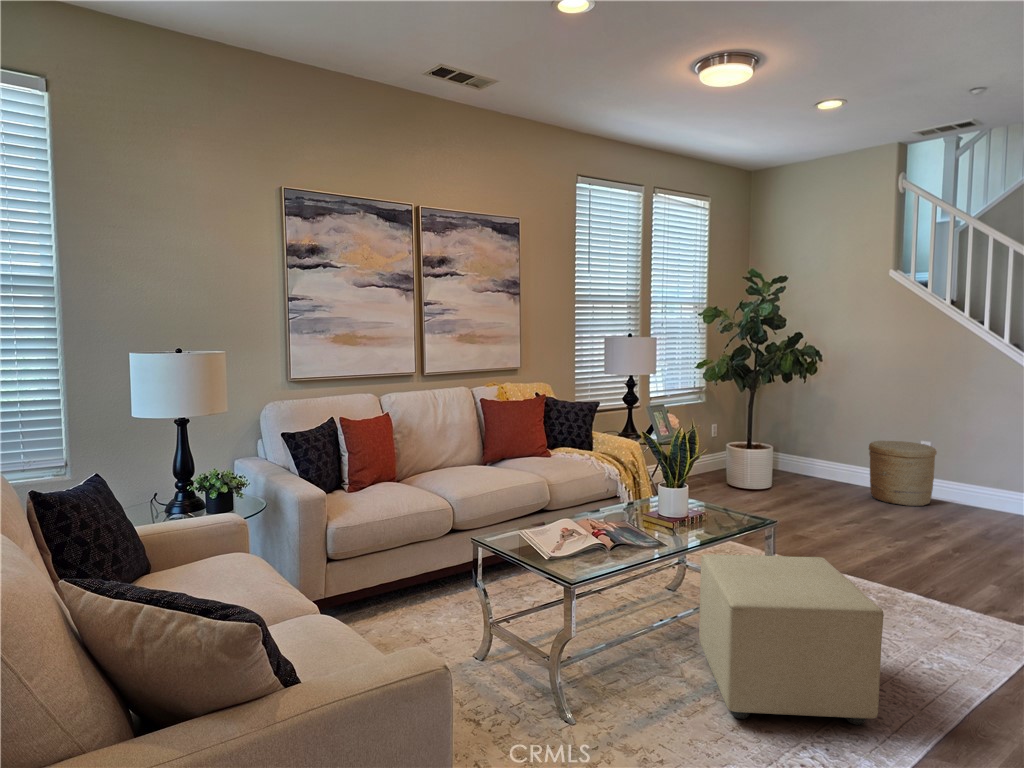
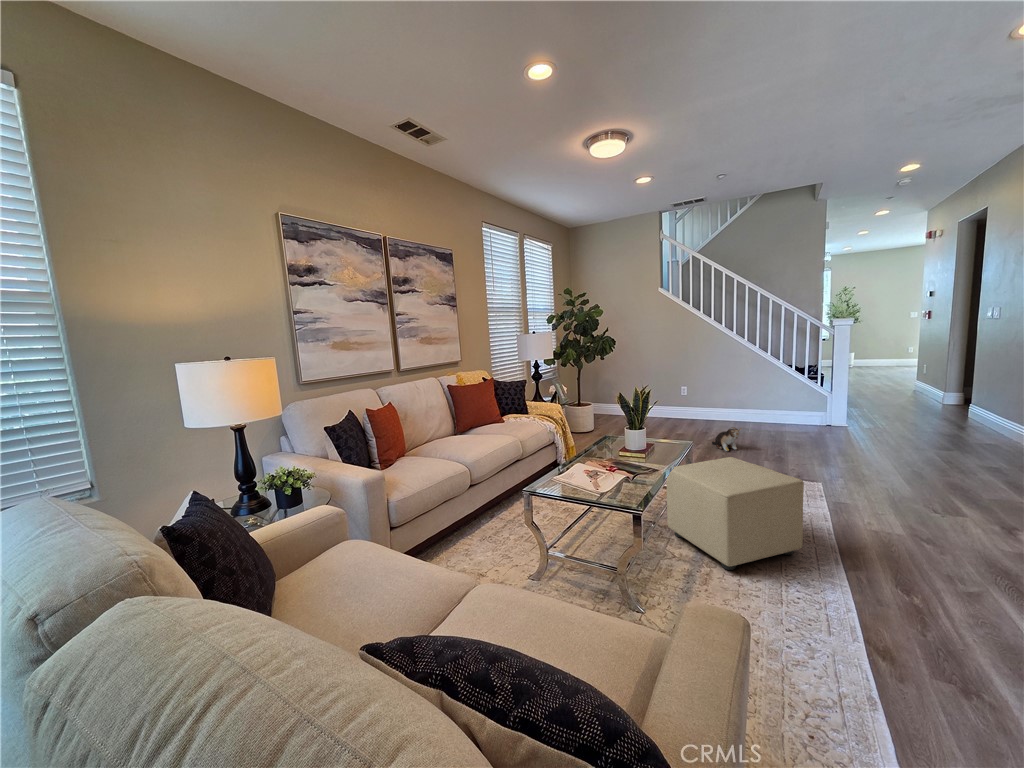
woven basket: present [869,441,937,506] -> none [661,388,697,425]
plush toy: none [918,519,959,559] -> present [712,427,742,451]

